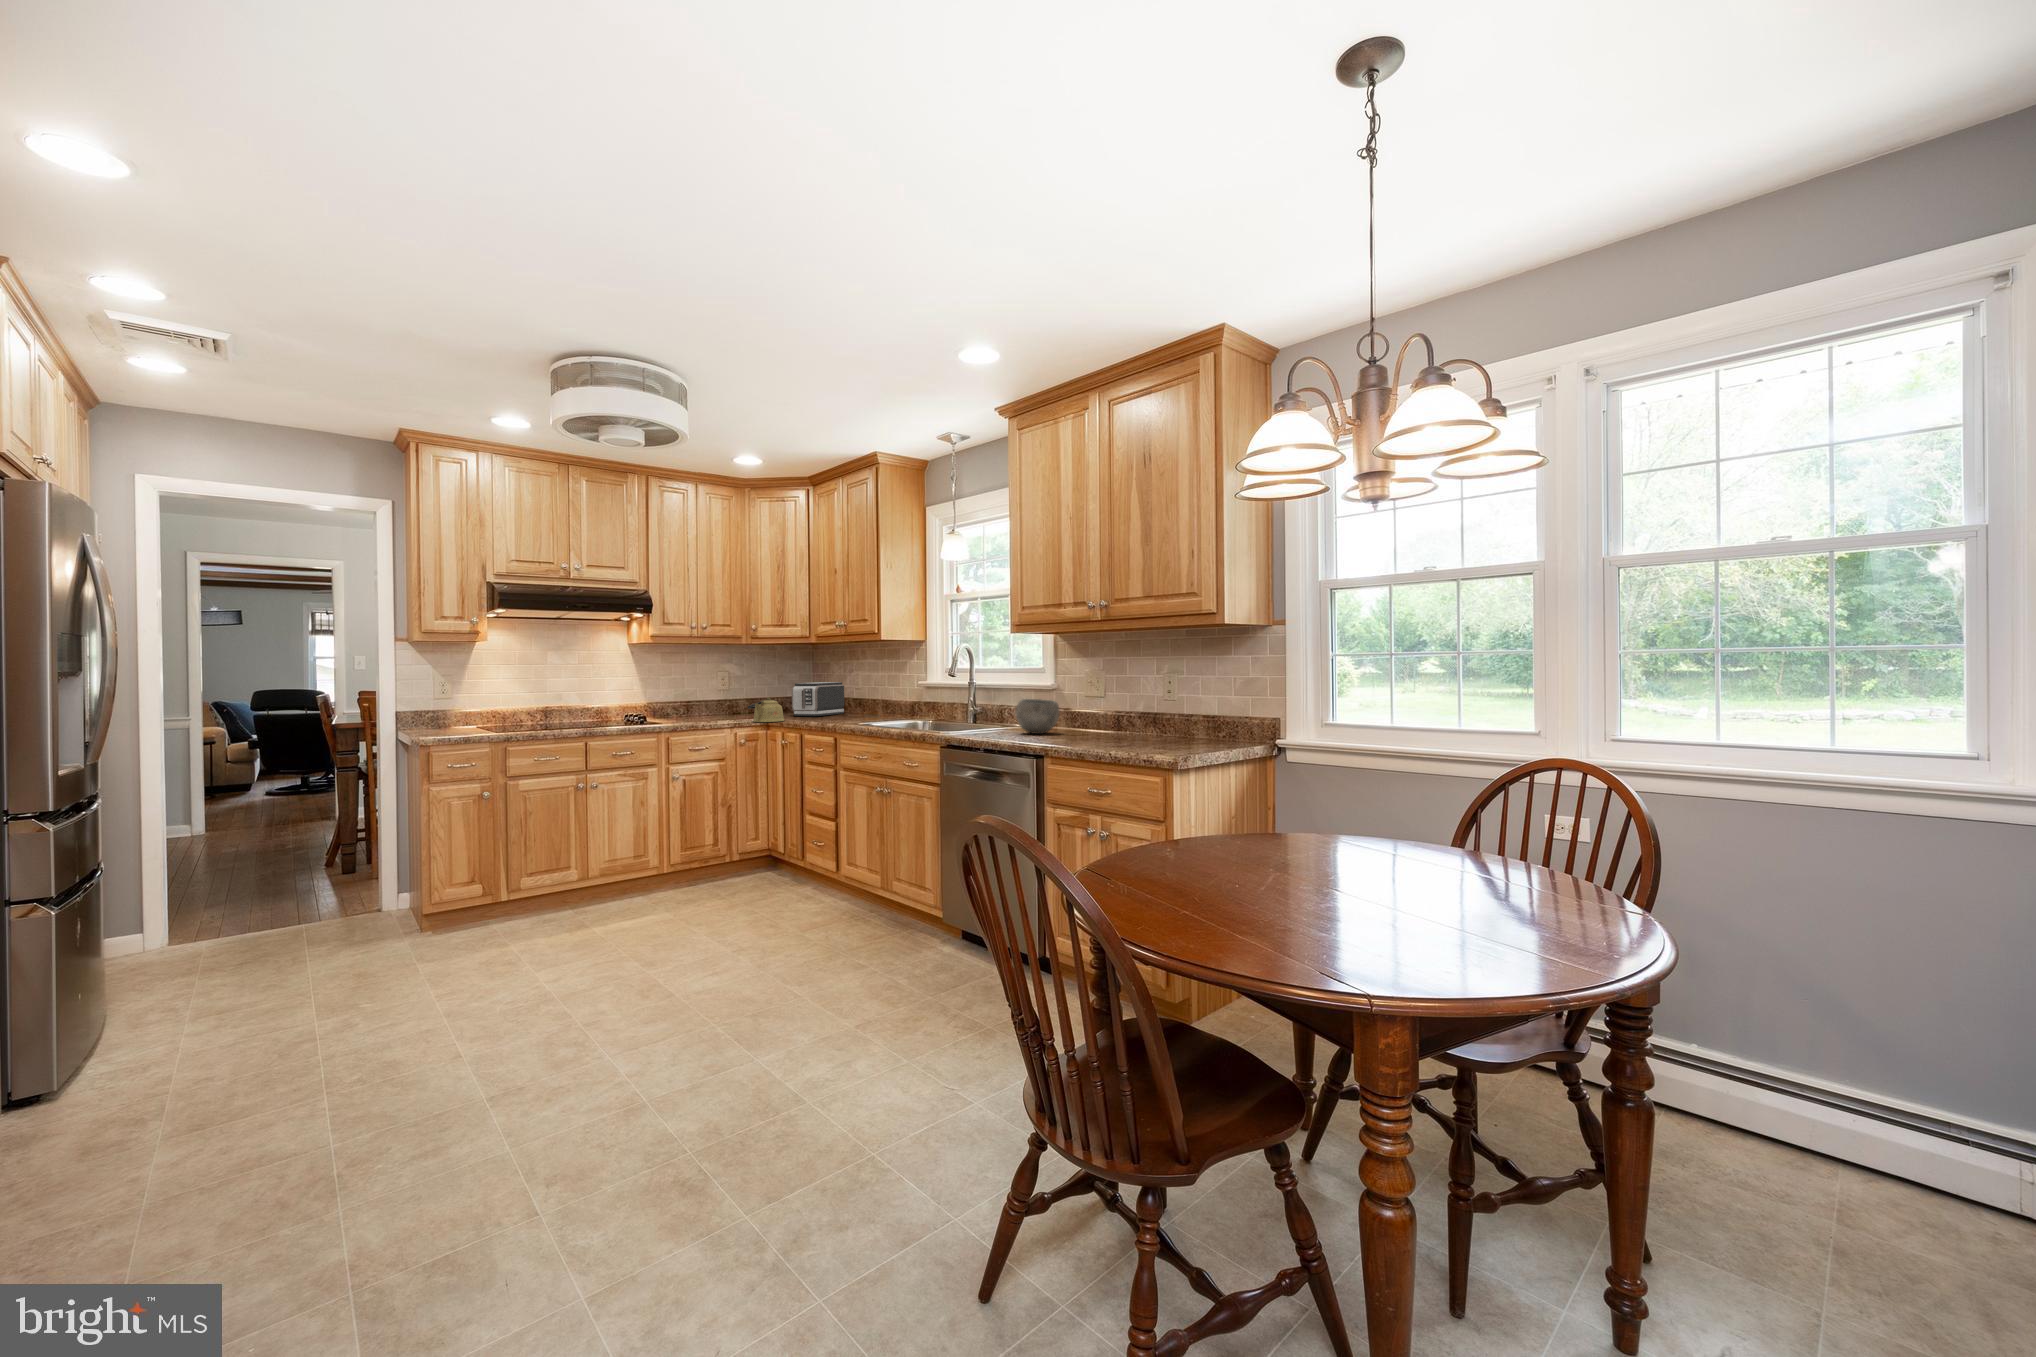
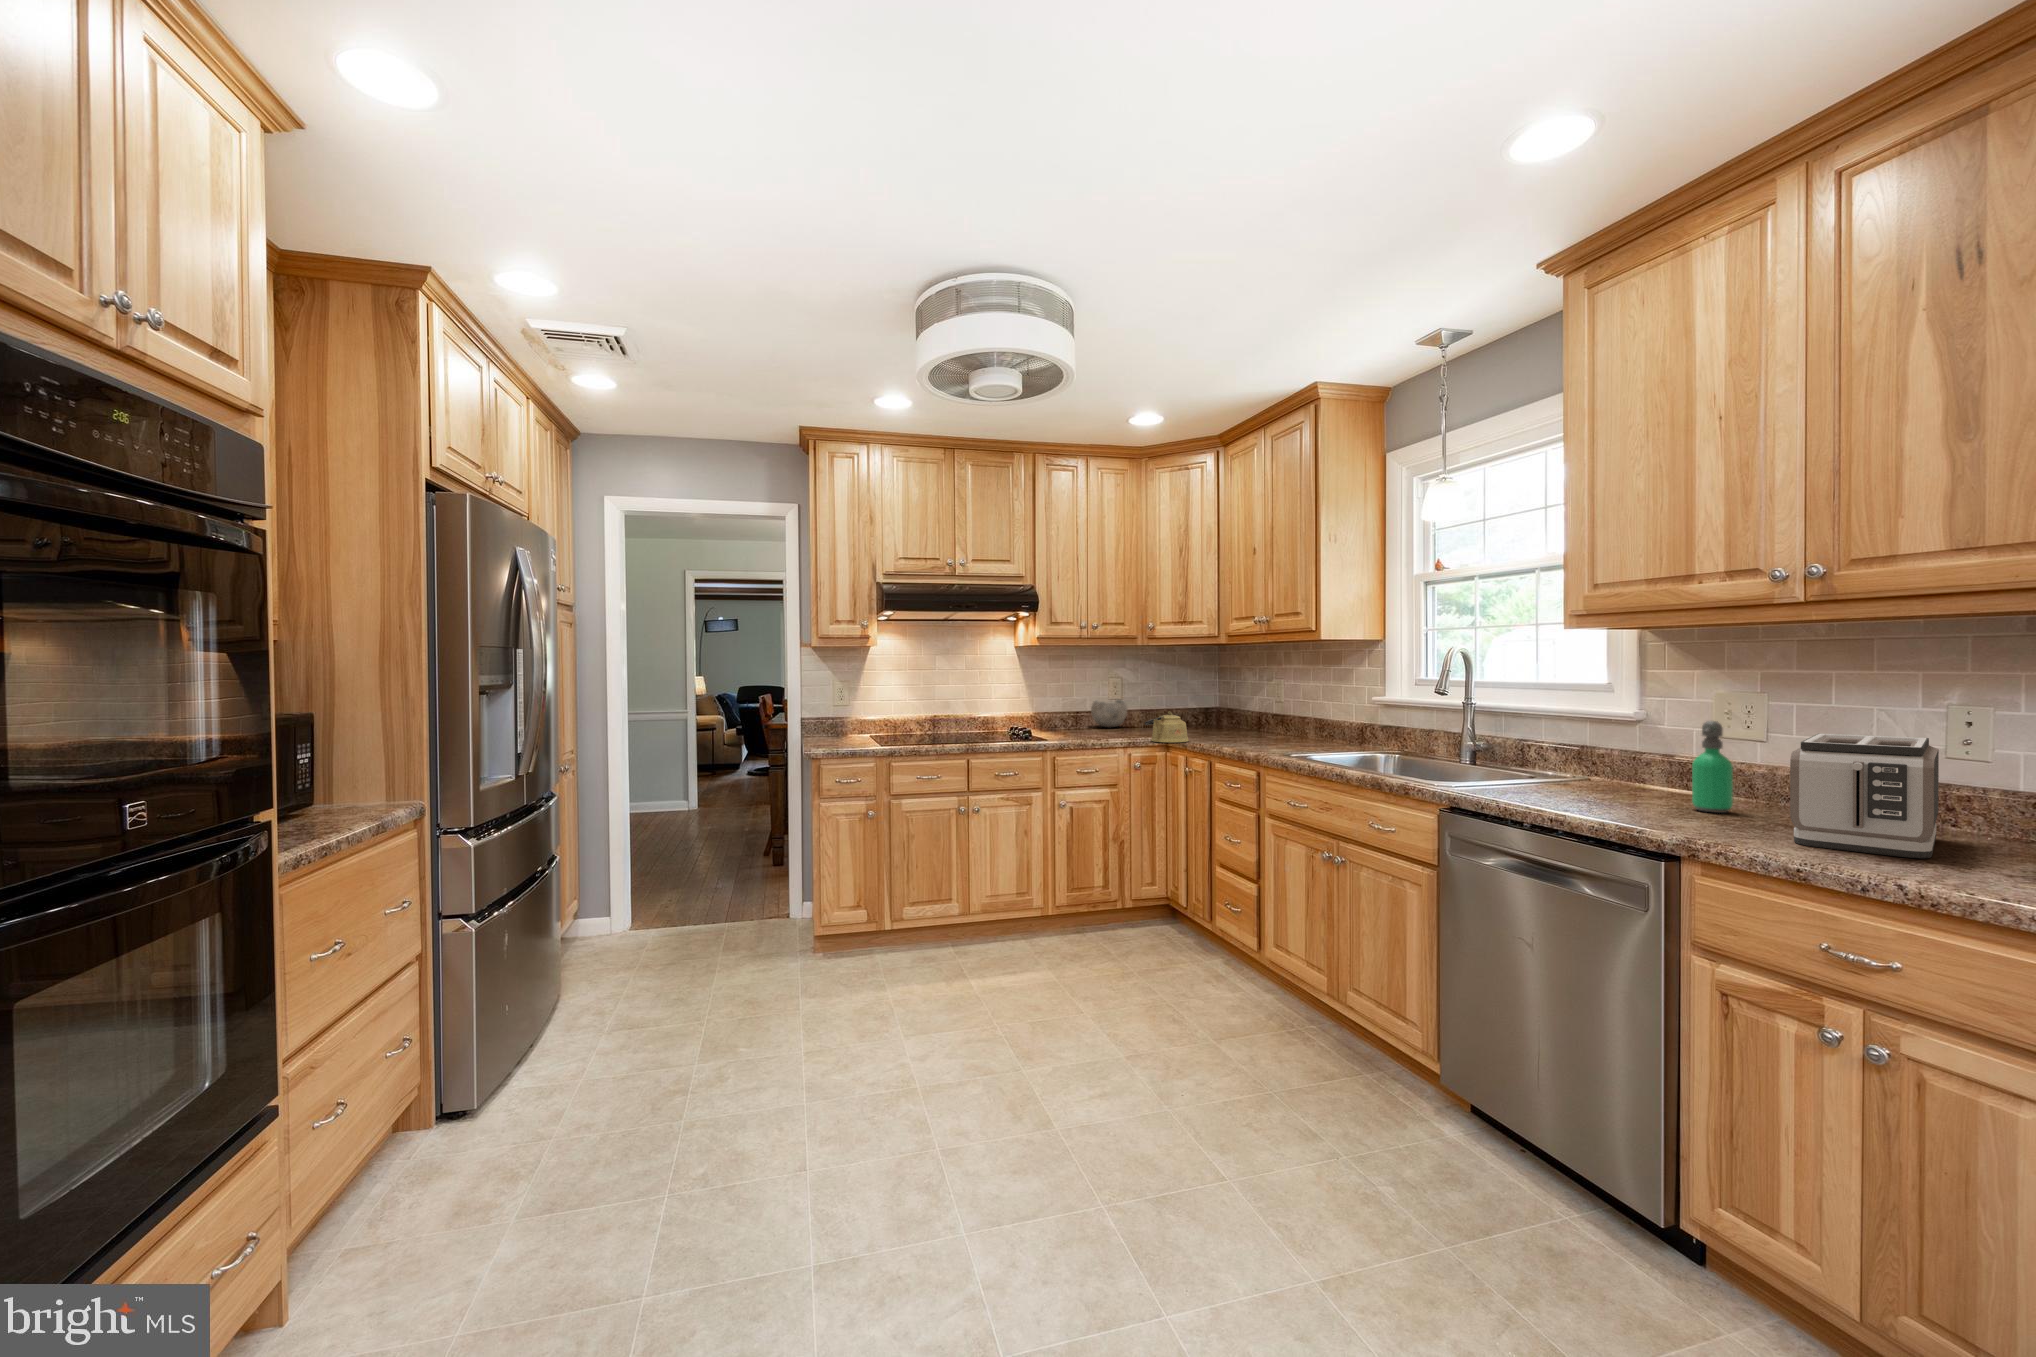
toaster: present [792,682,844,716] -> present [1790,734,1939,858]
soap dispenser: none [1070,686,1088,737] -> present [1692,721,1733,813]
bowl: present [1016,699,1059,734] -> present [1091,700,1127,727]

